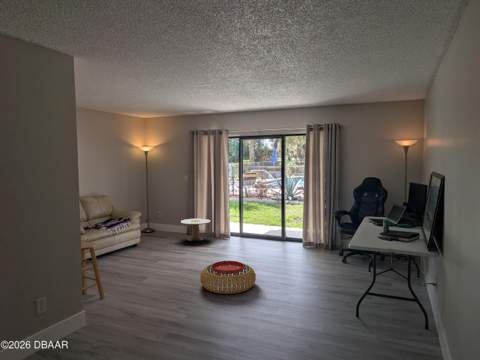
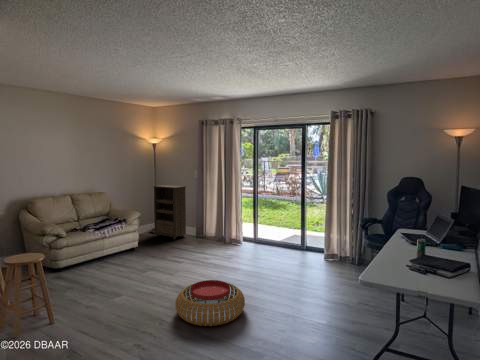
bookshelf: none [148,188,178,237] -> present [153,185,186,240]
side table: present [181,219,210,241] -> none [185,220,219,246]

